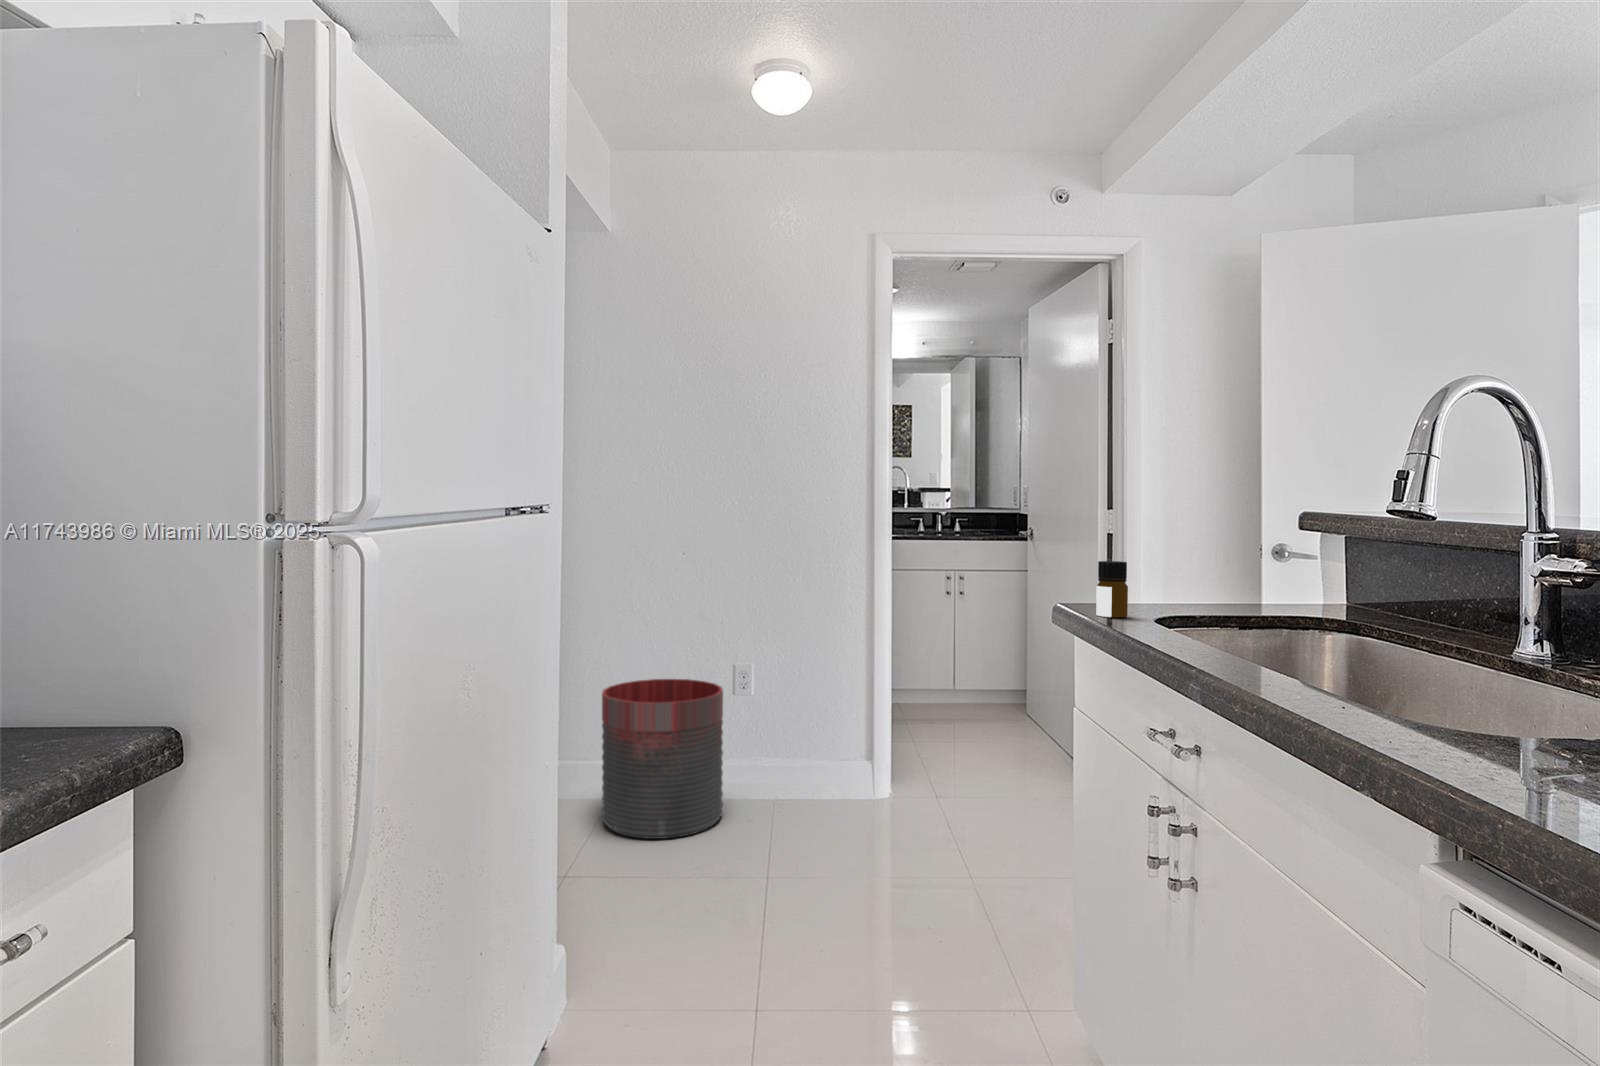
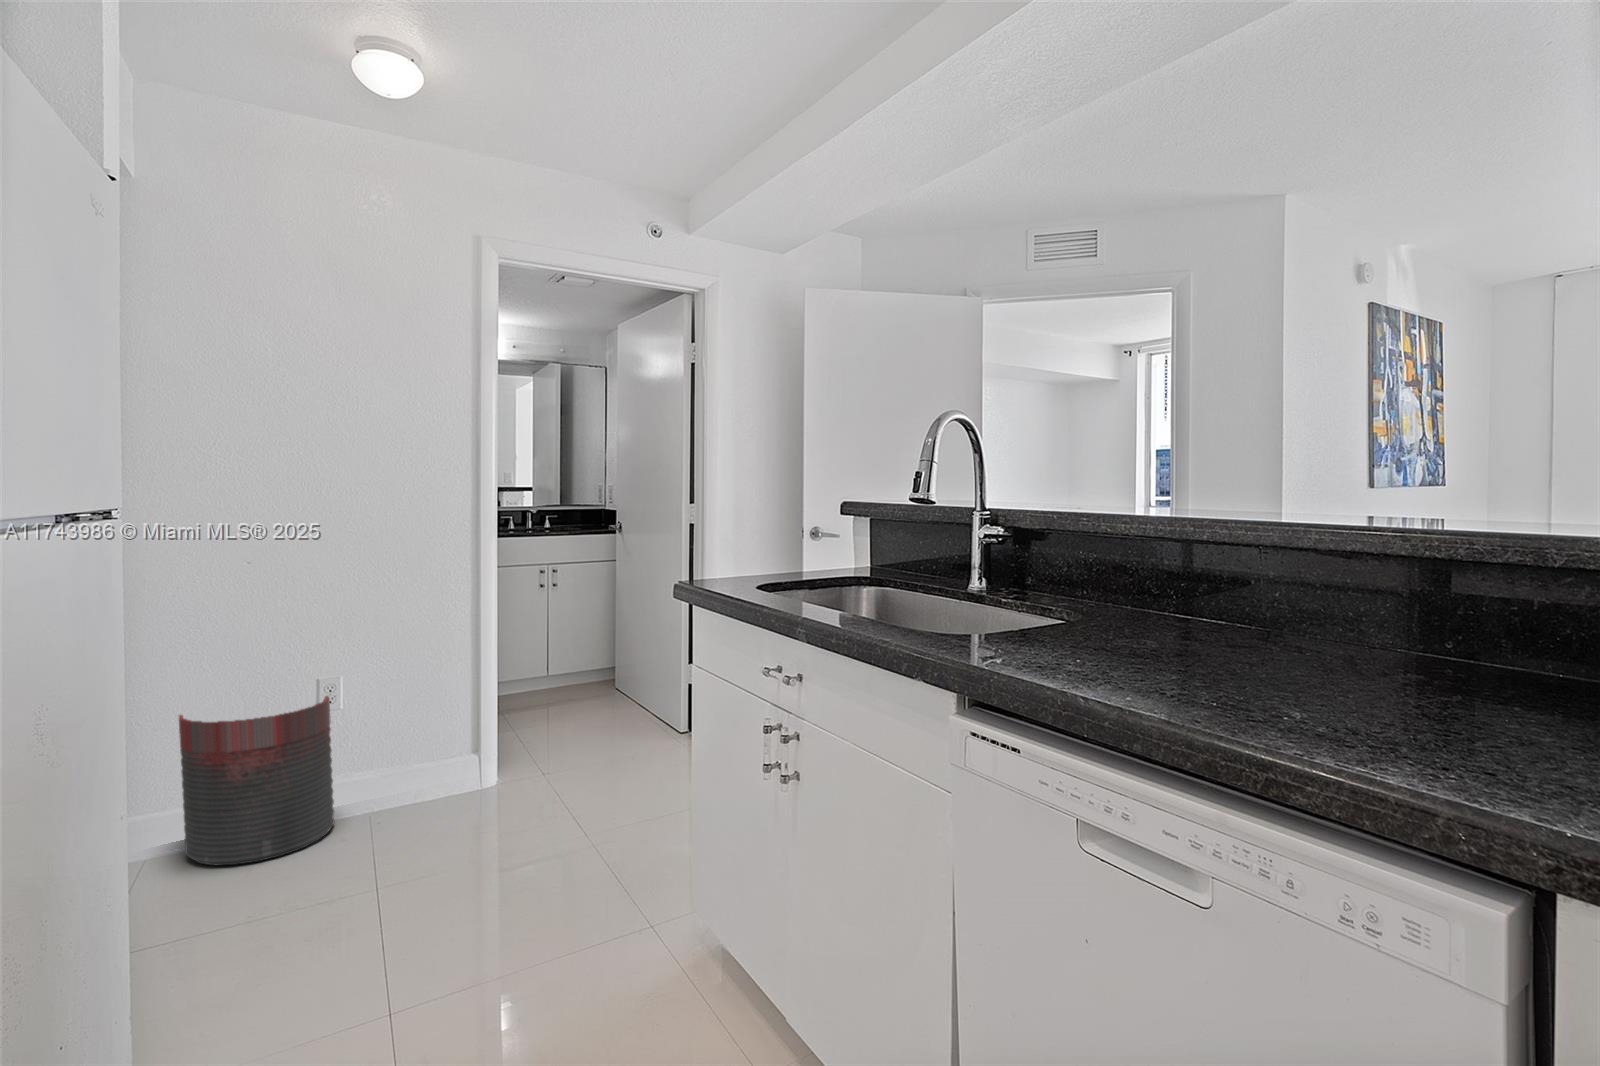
bottle: present [1096,561,1128,617] -> none [708,544,731,588]

